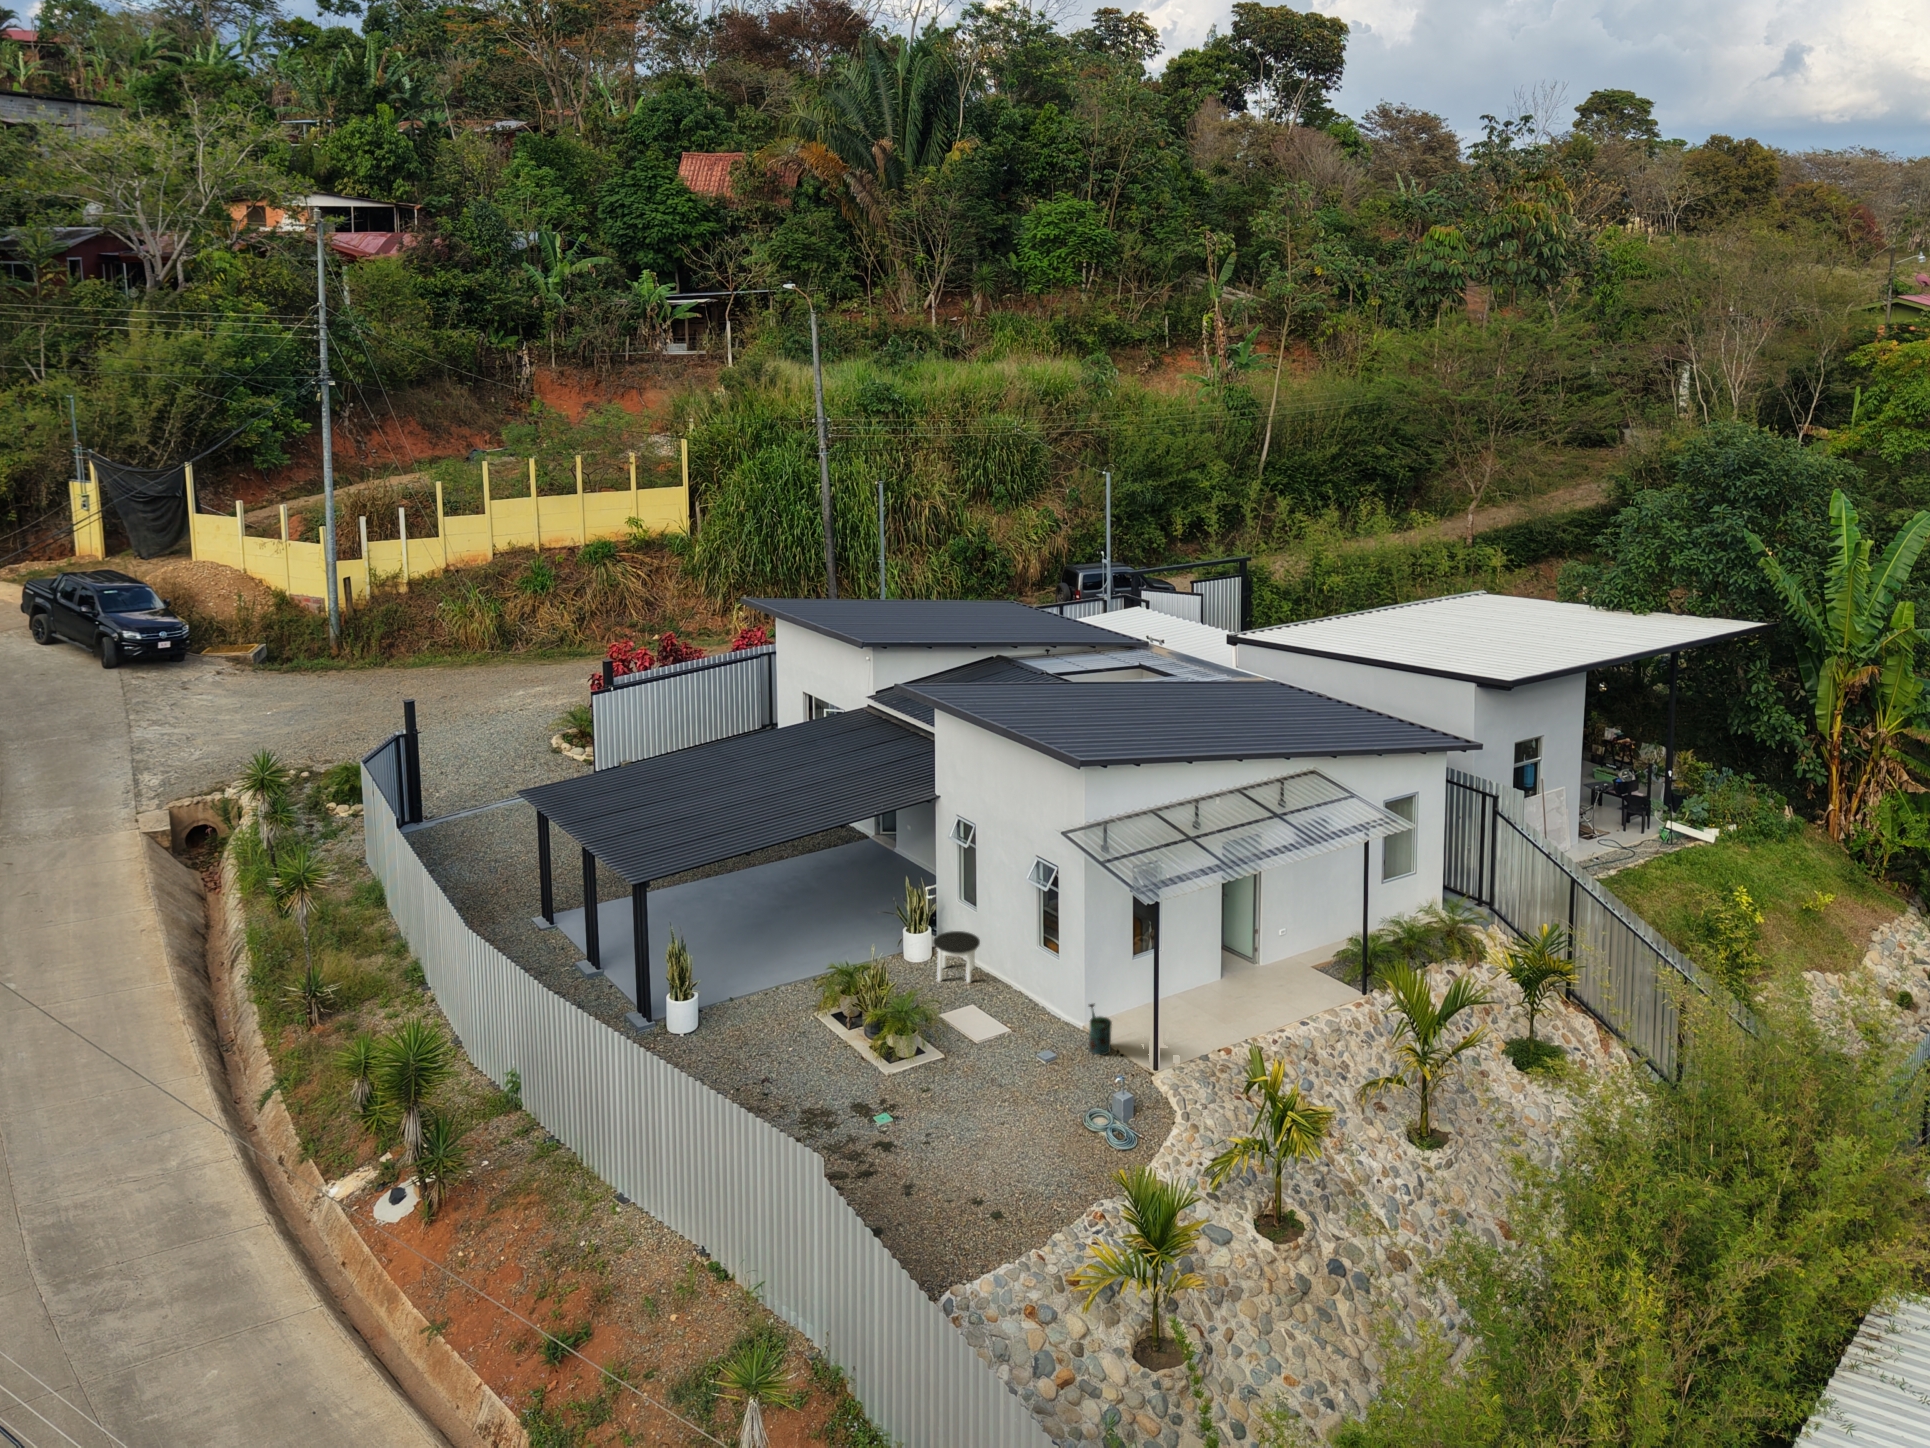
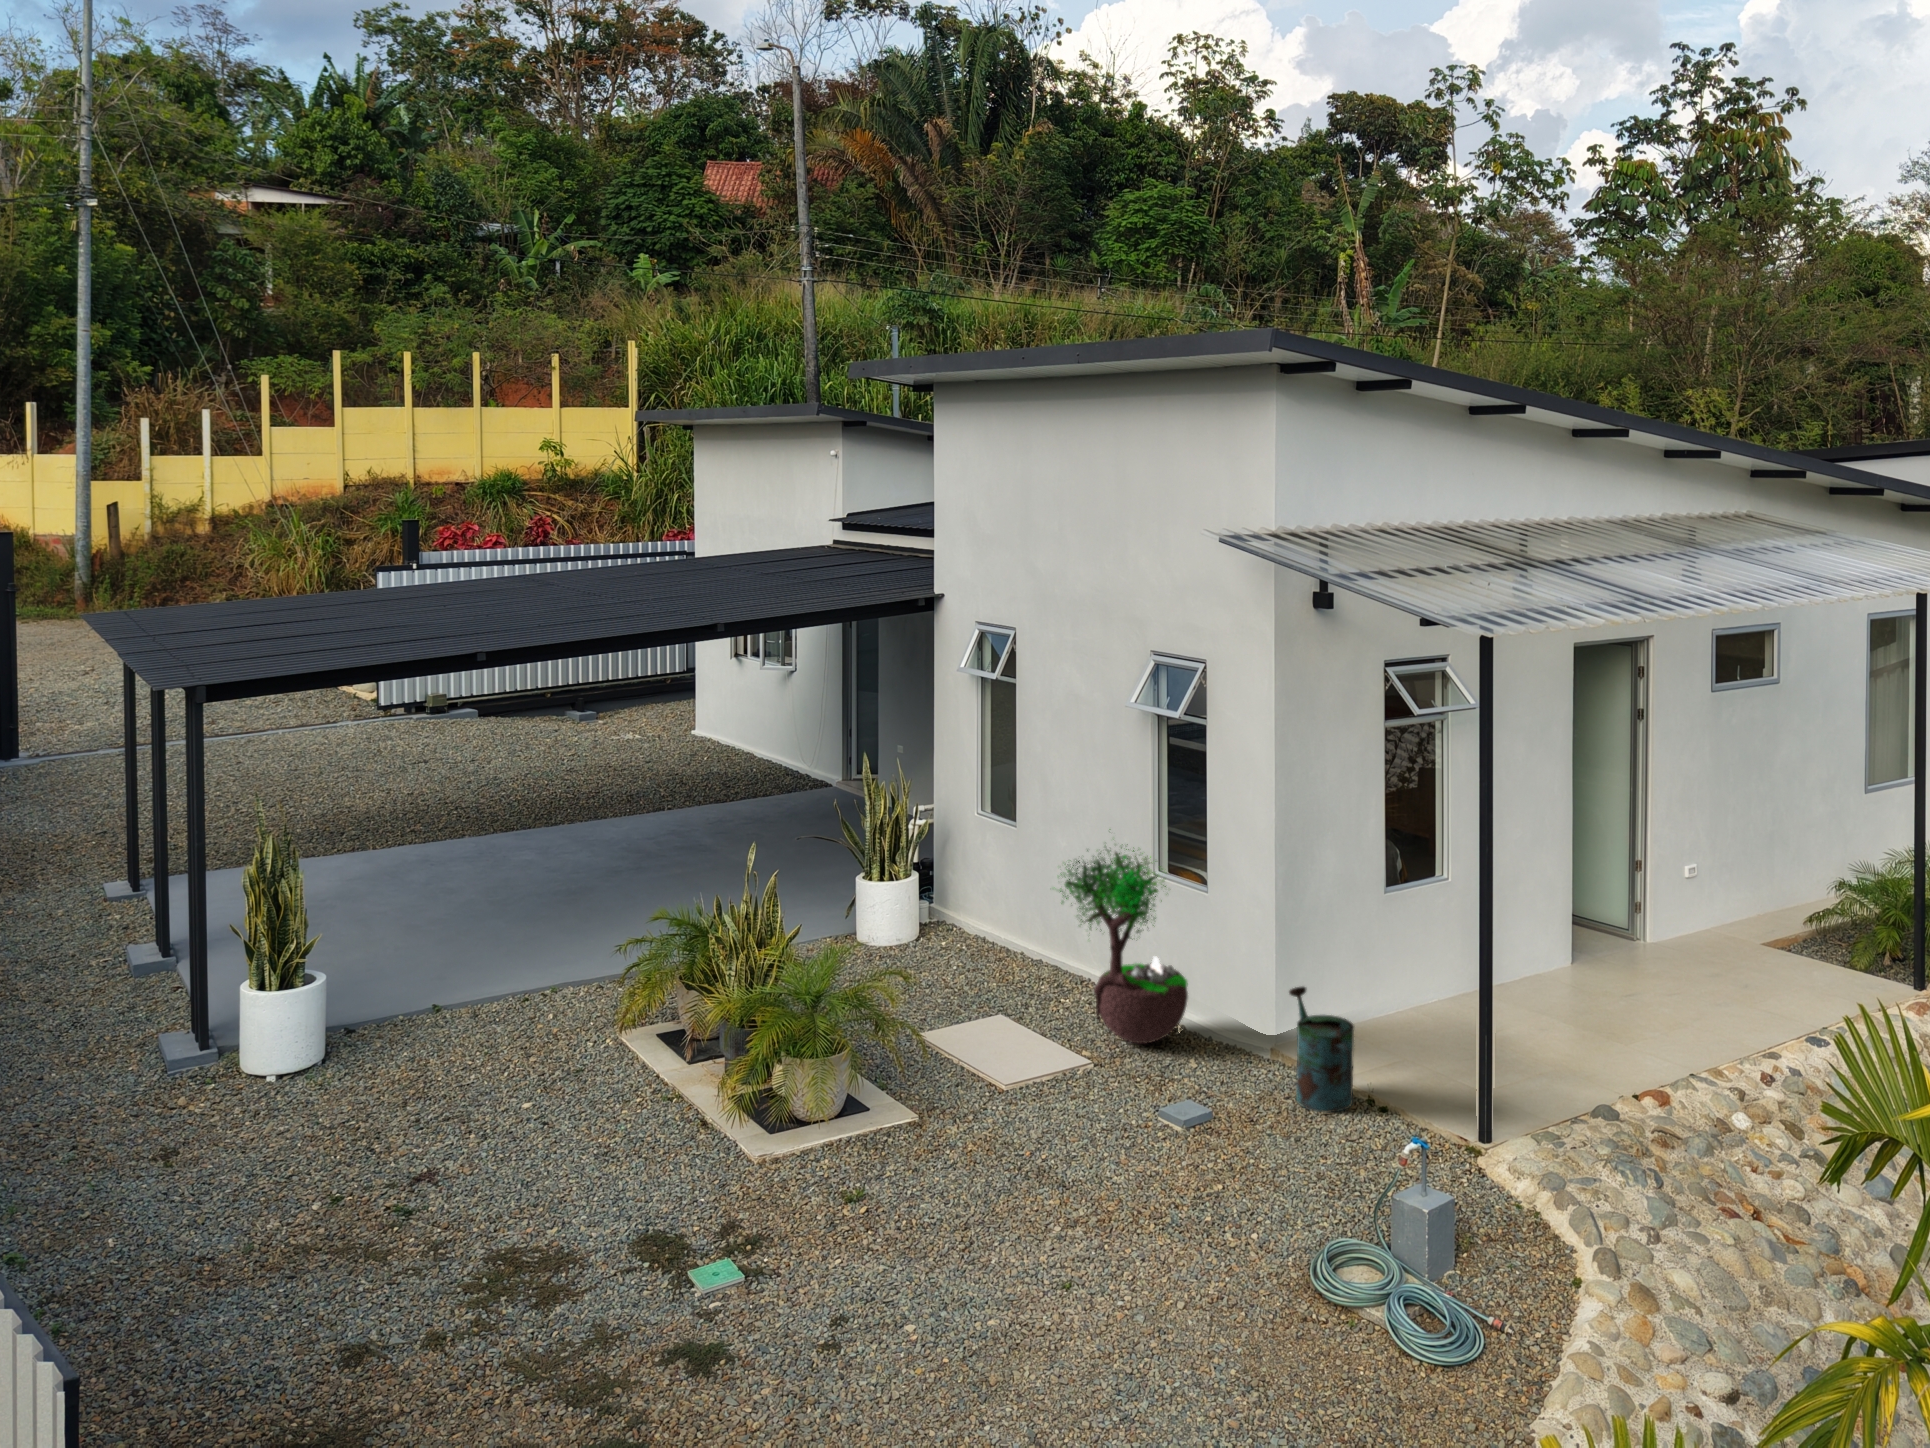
round table: present [934,931,980,983] -> none [922,871,1028,980]
potted tree: none [993,935,1050,1021] -> present [1060,829,1188,1044]

